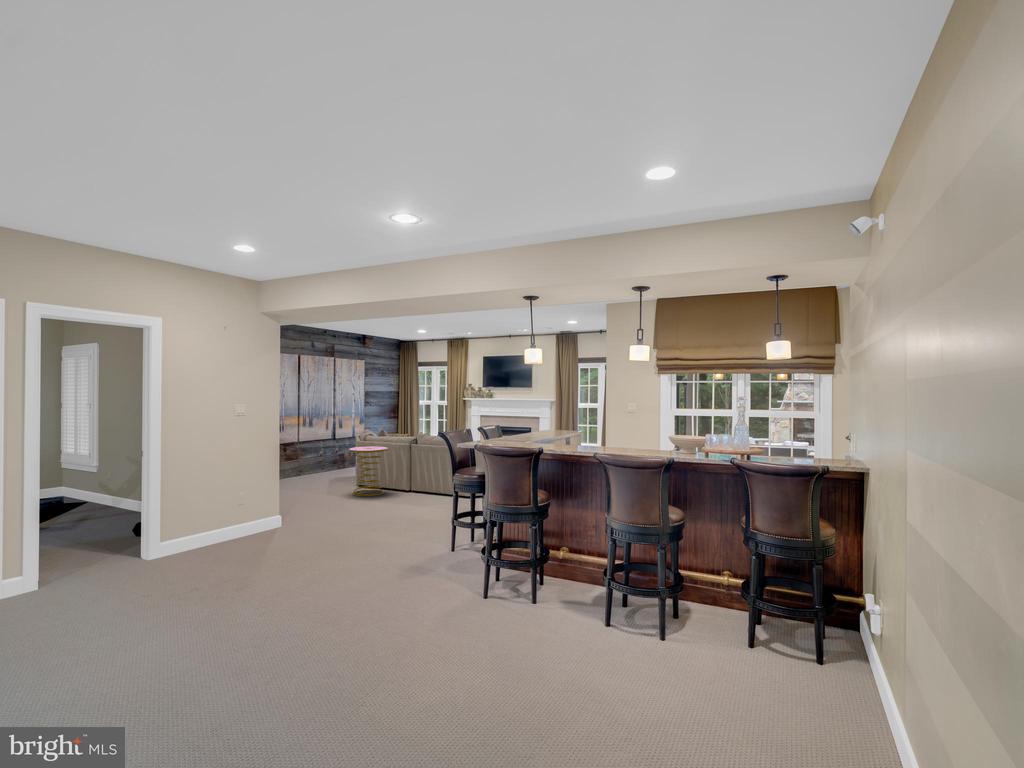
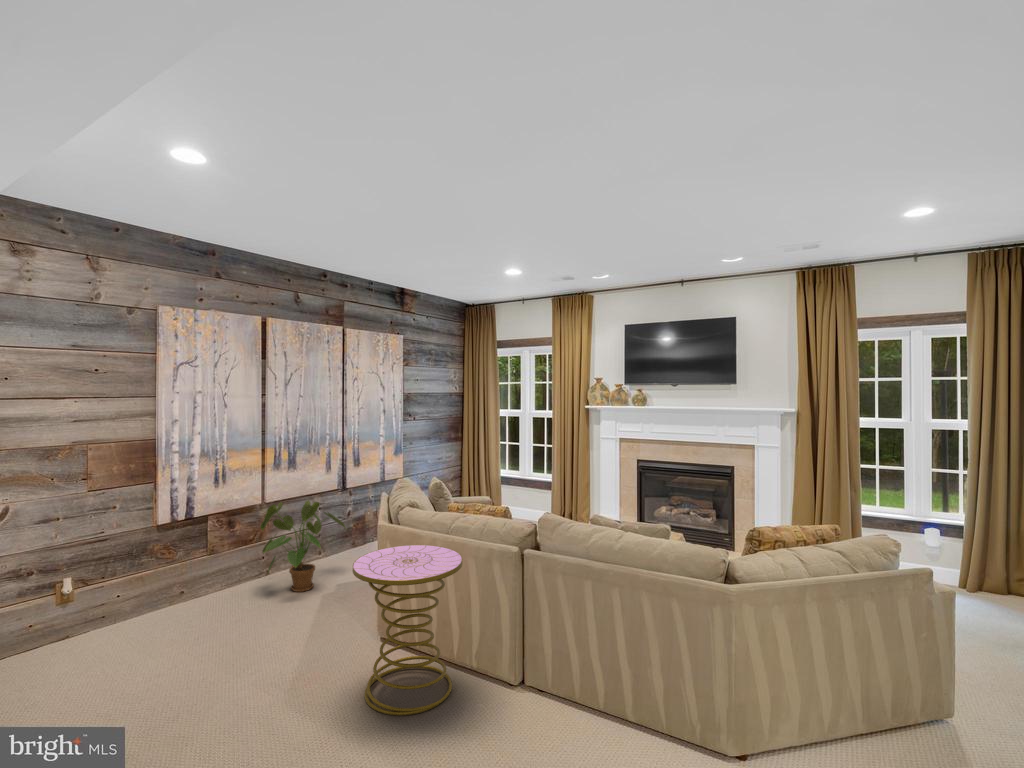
house plant: none [298,441,338,479] -> present [260,500,345,592]

